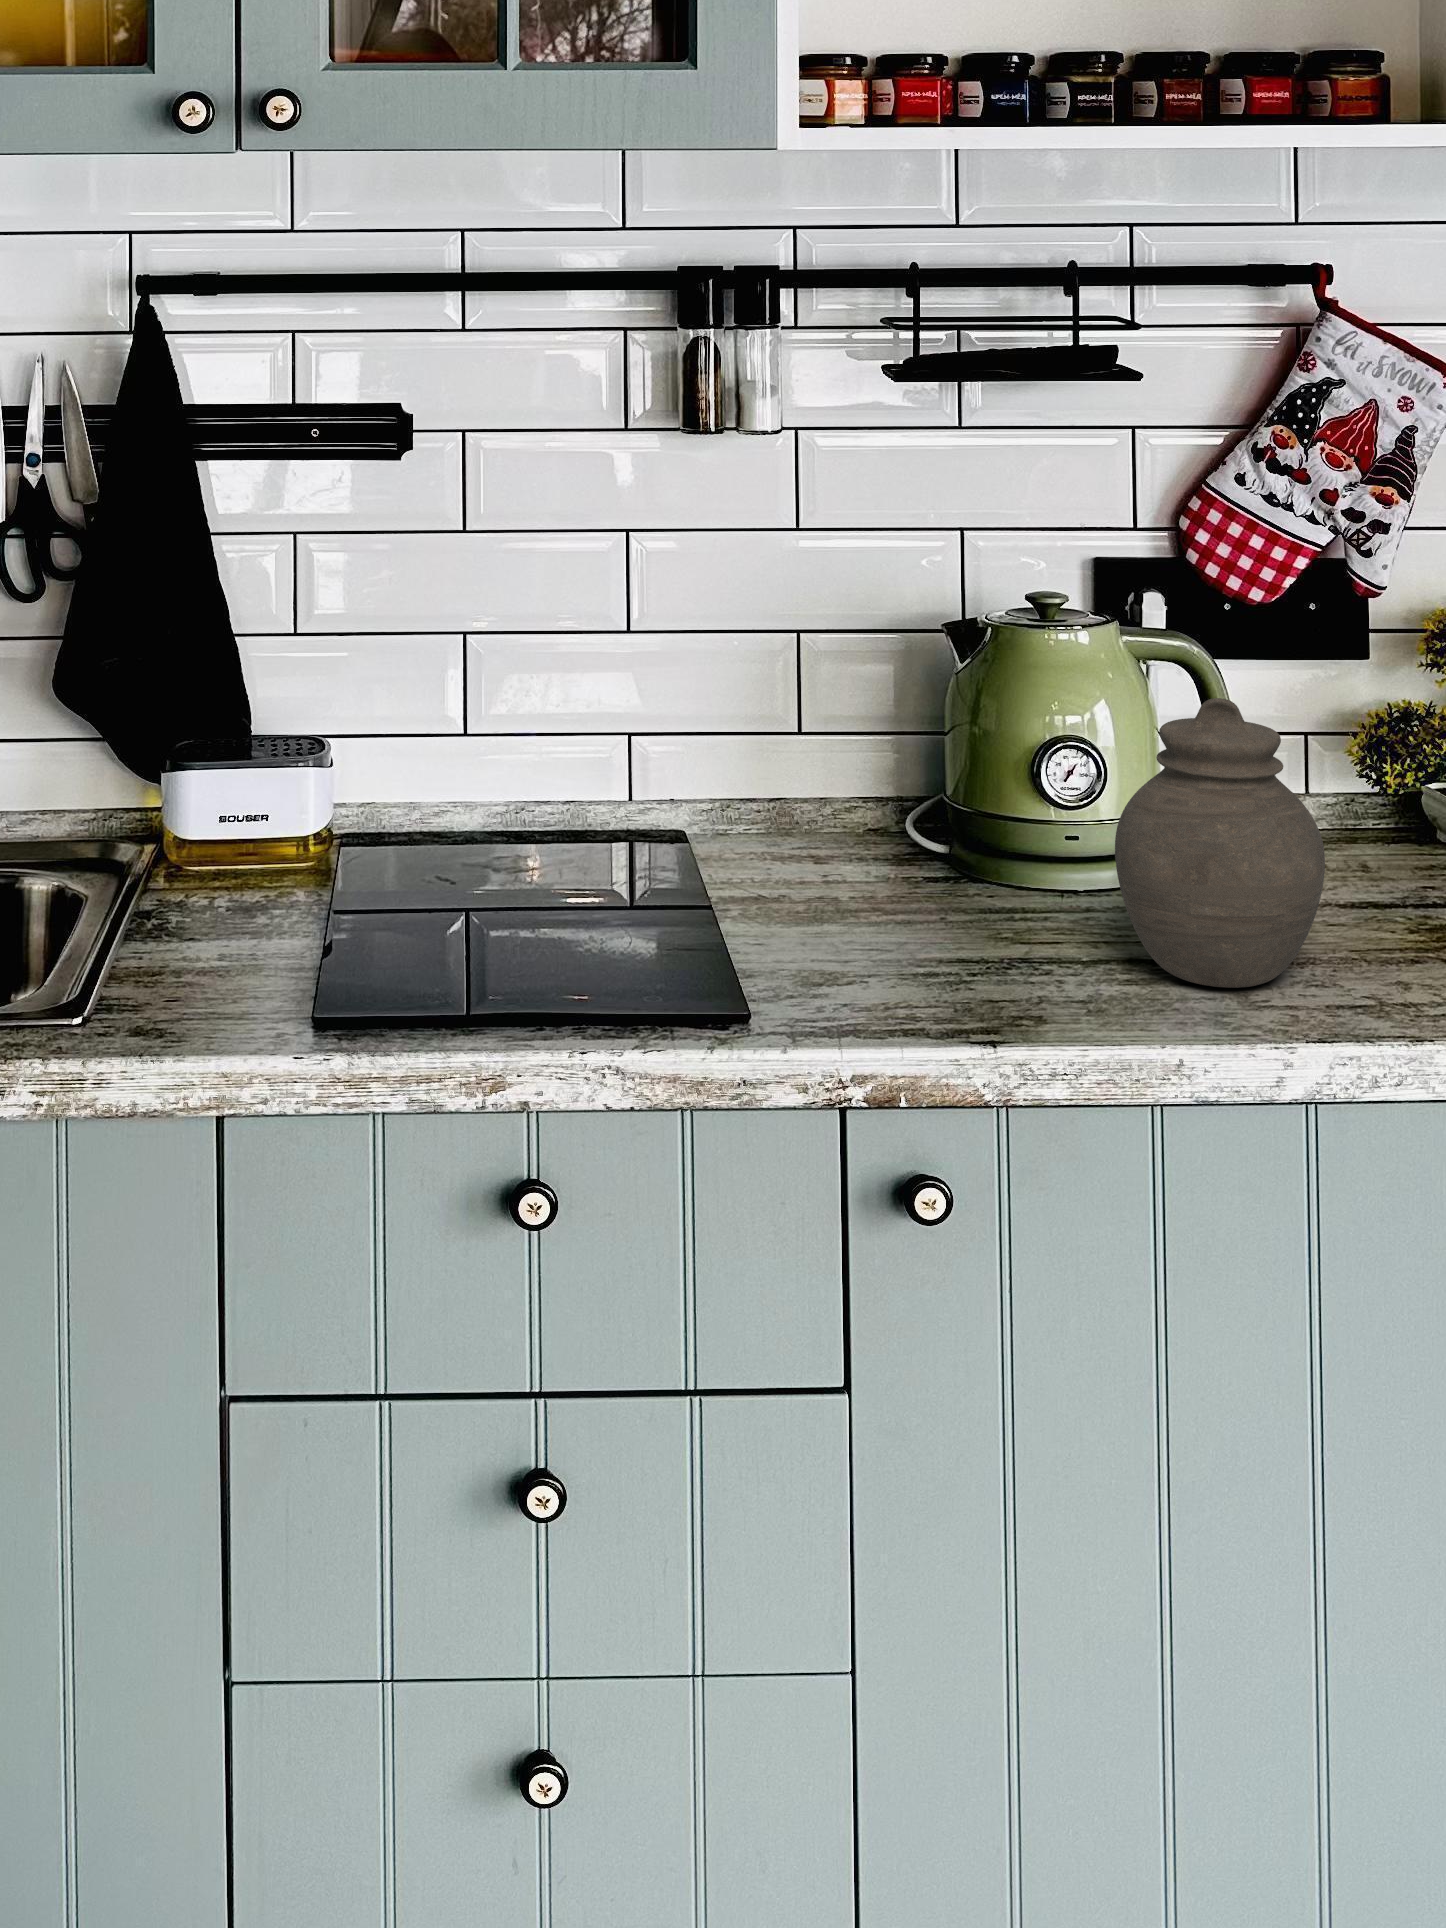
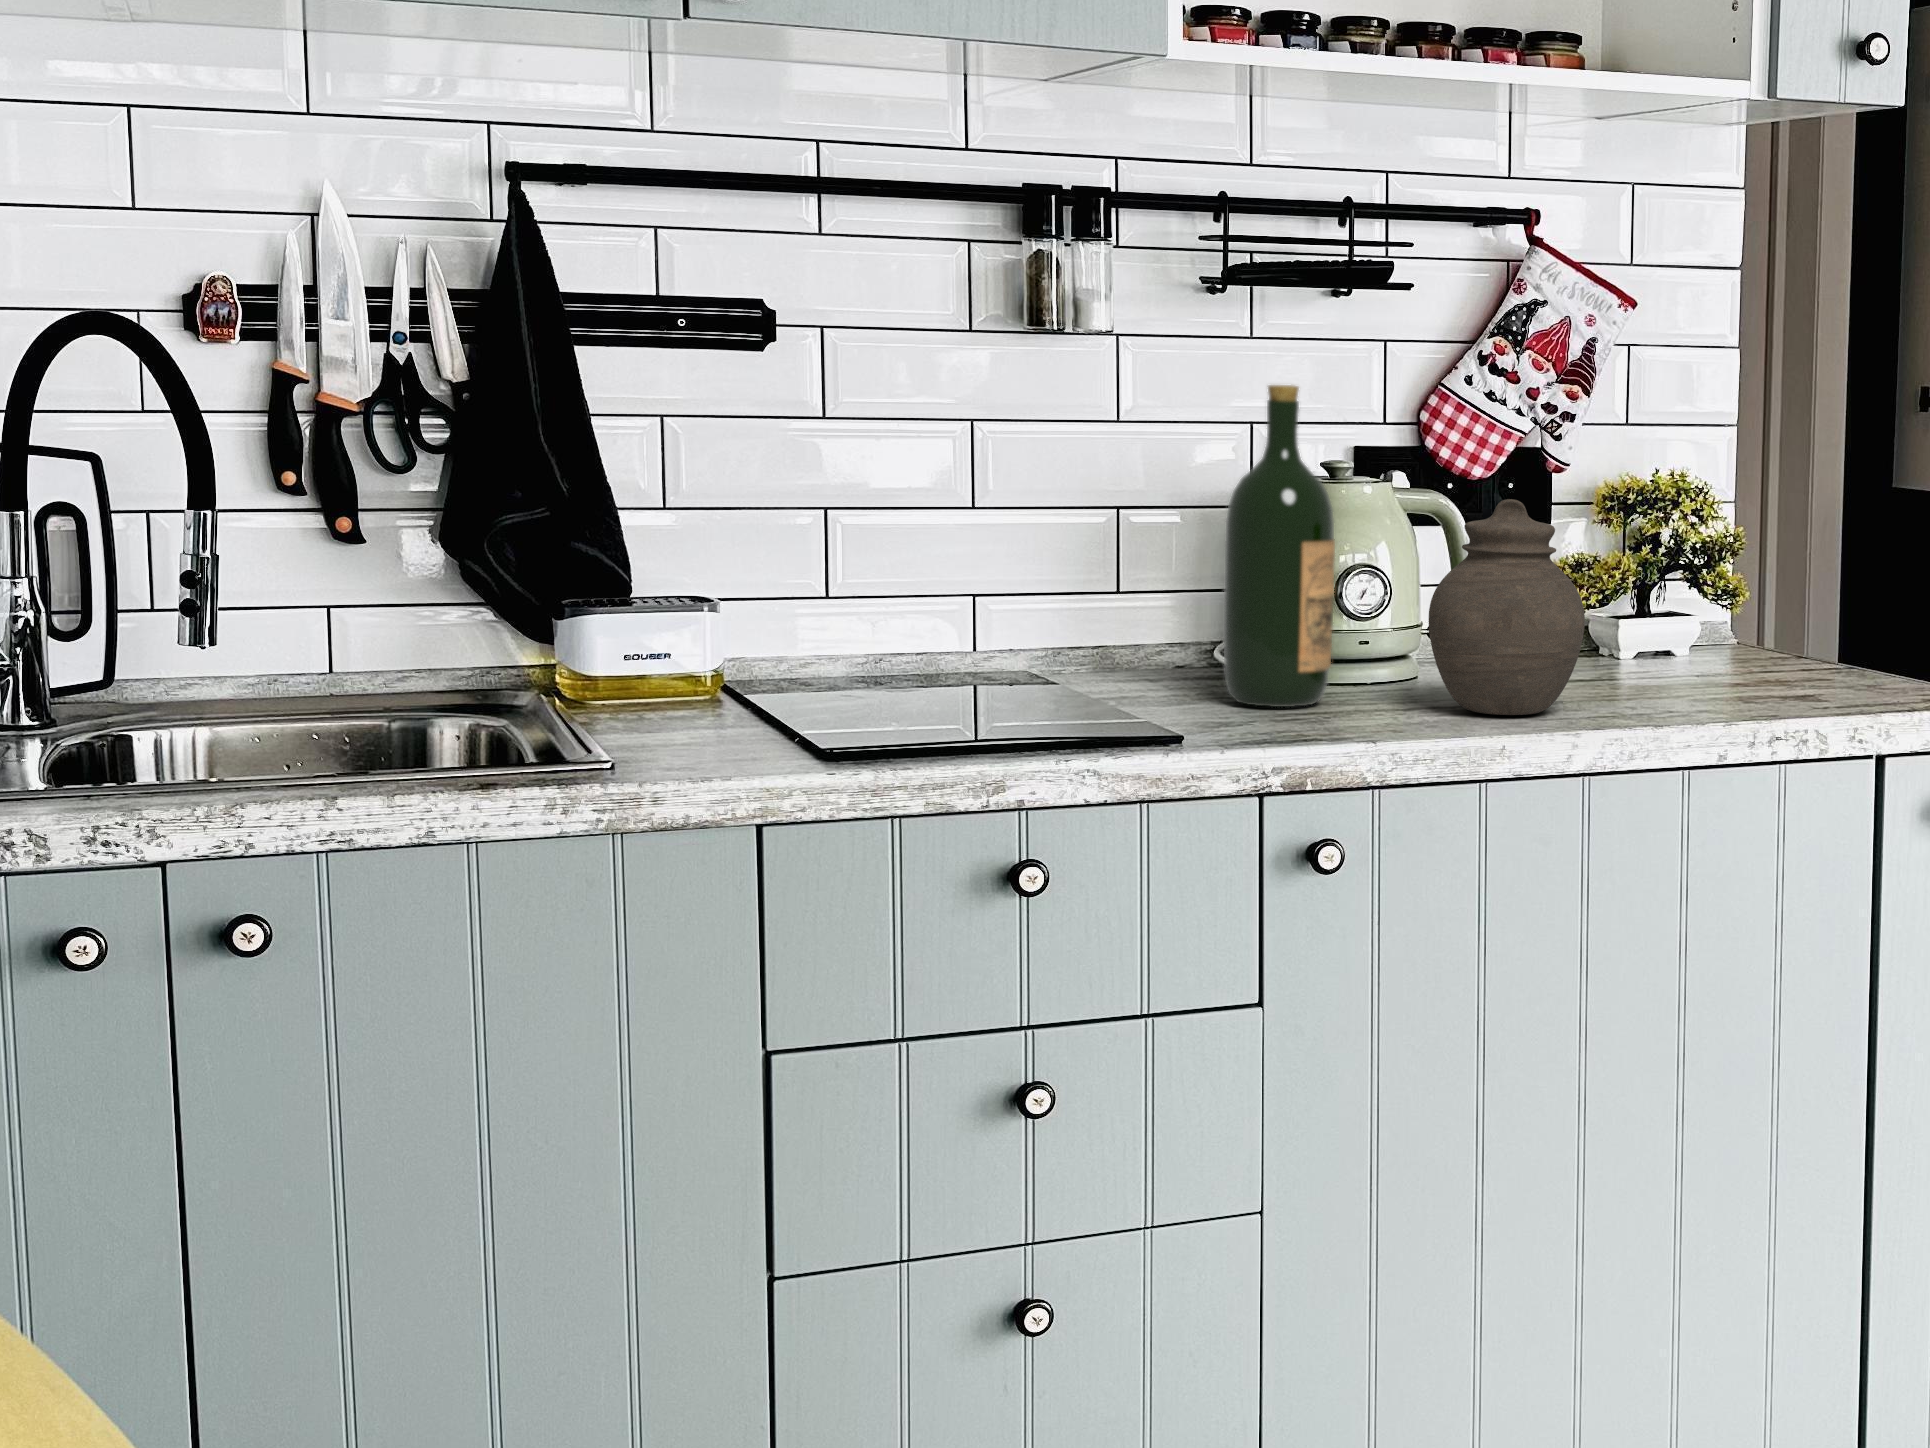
wine bottle: none [868,535,1004,942] -> present [1224,385,1335,707]

